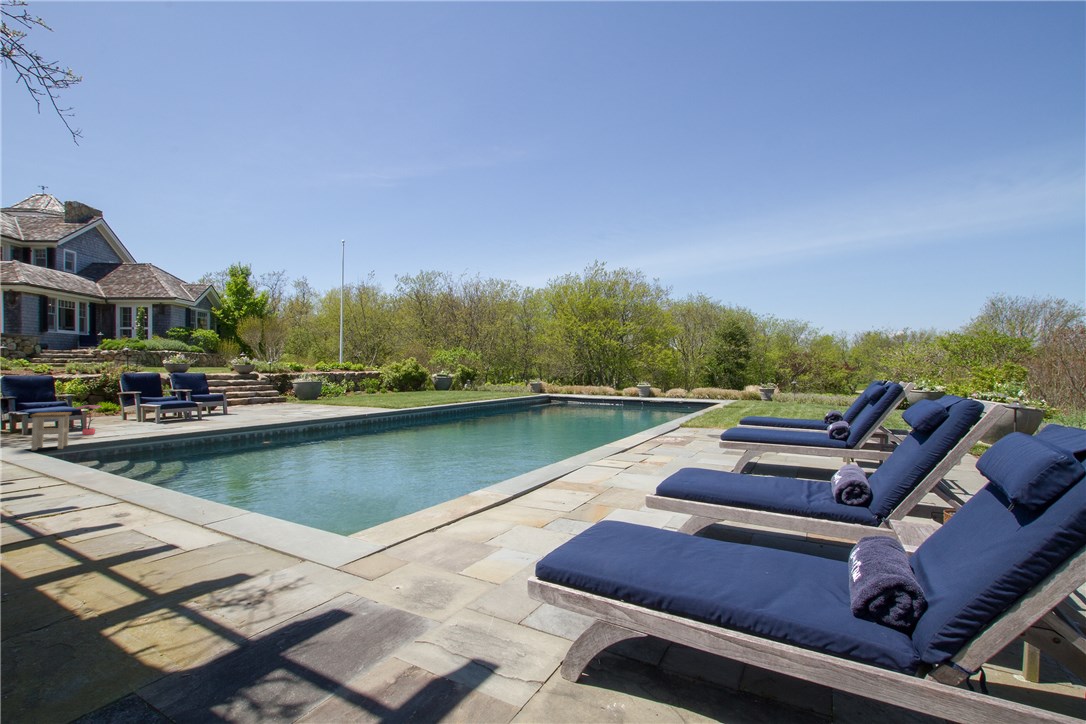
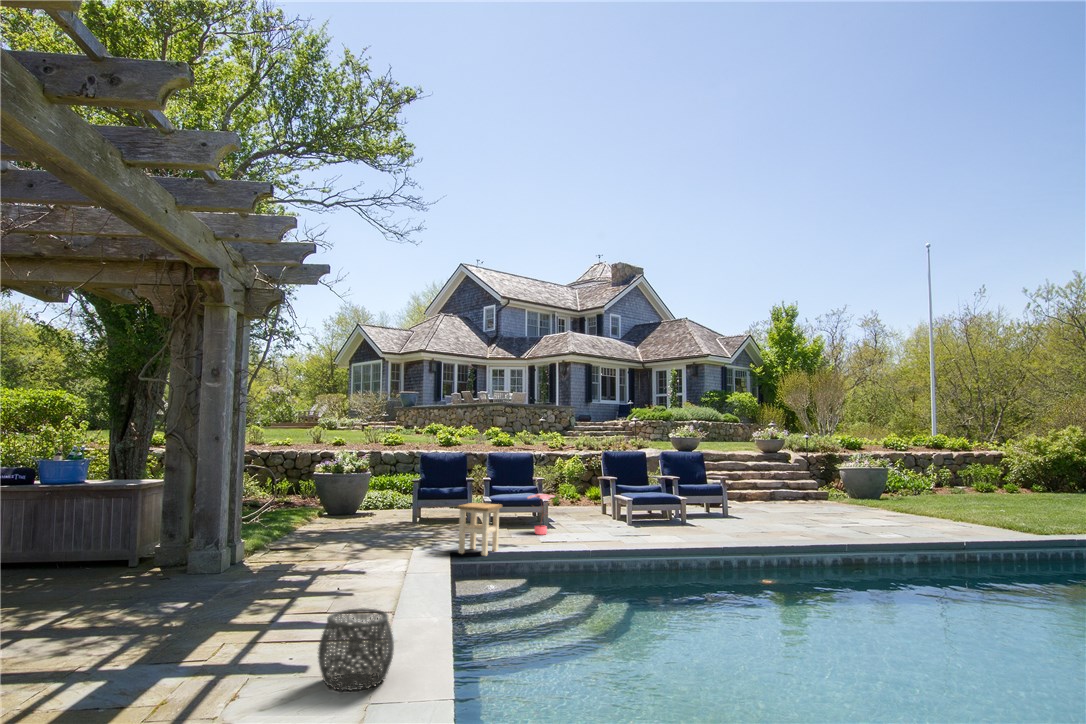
woven basket: none [63,458,118,500] -> present [318,608,394,691]

